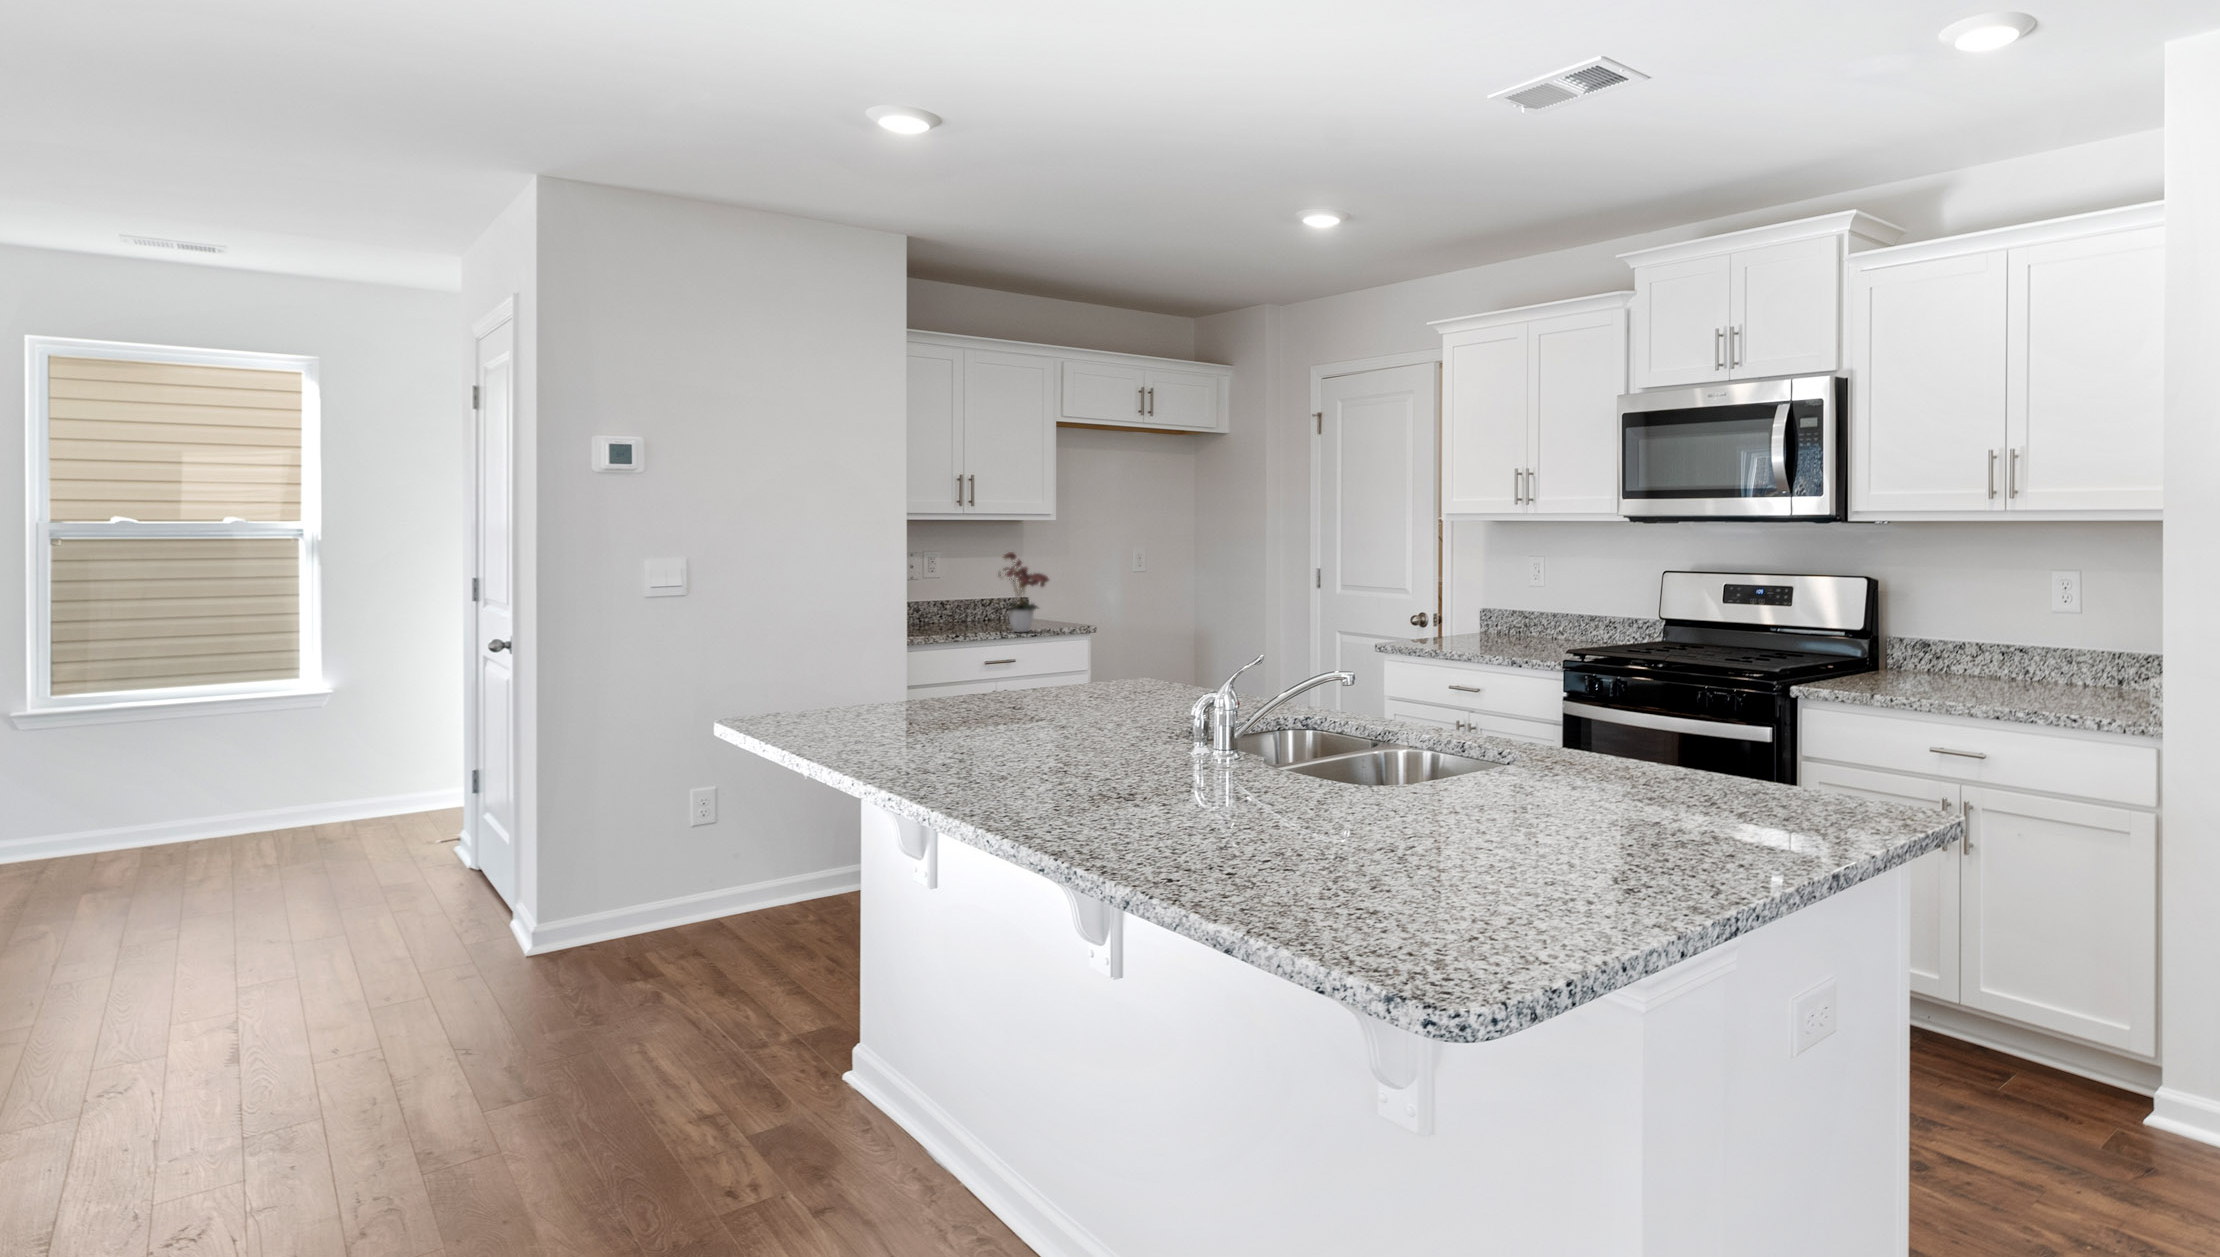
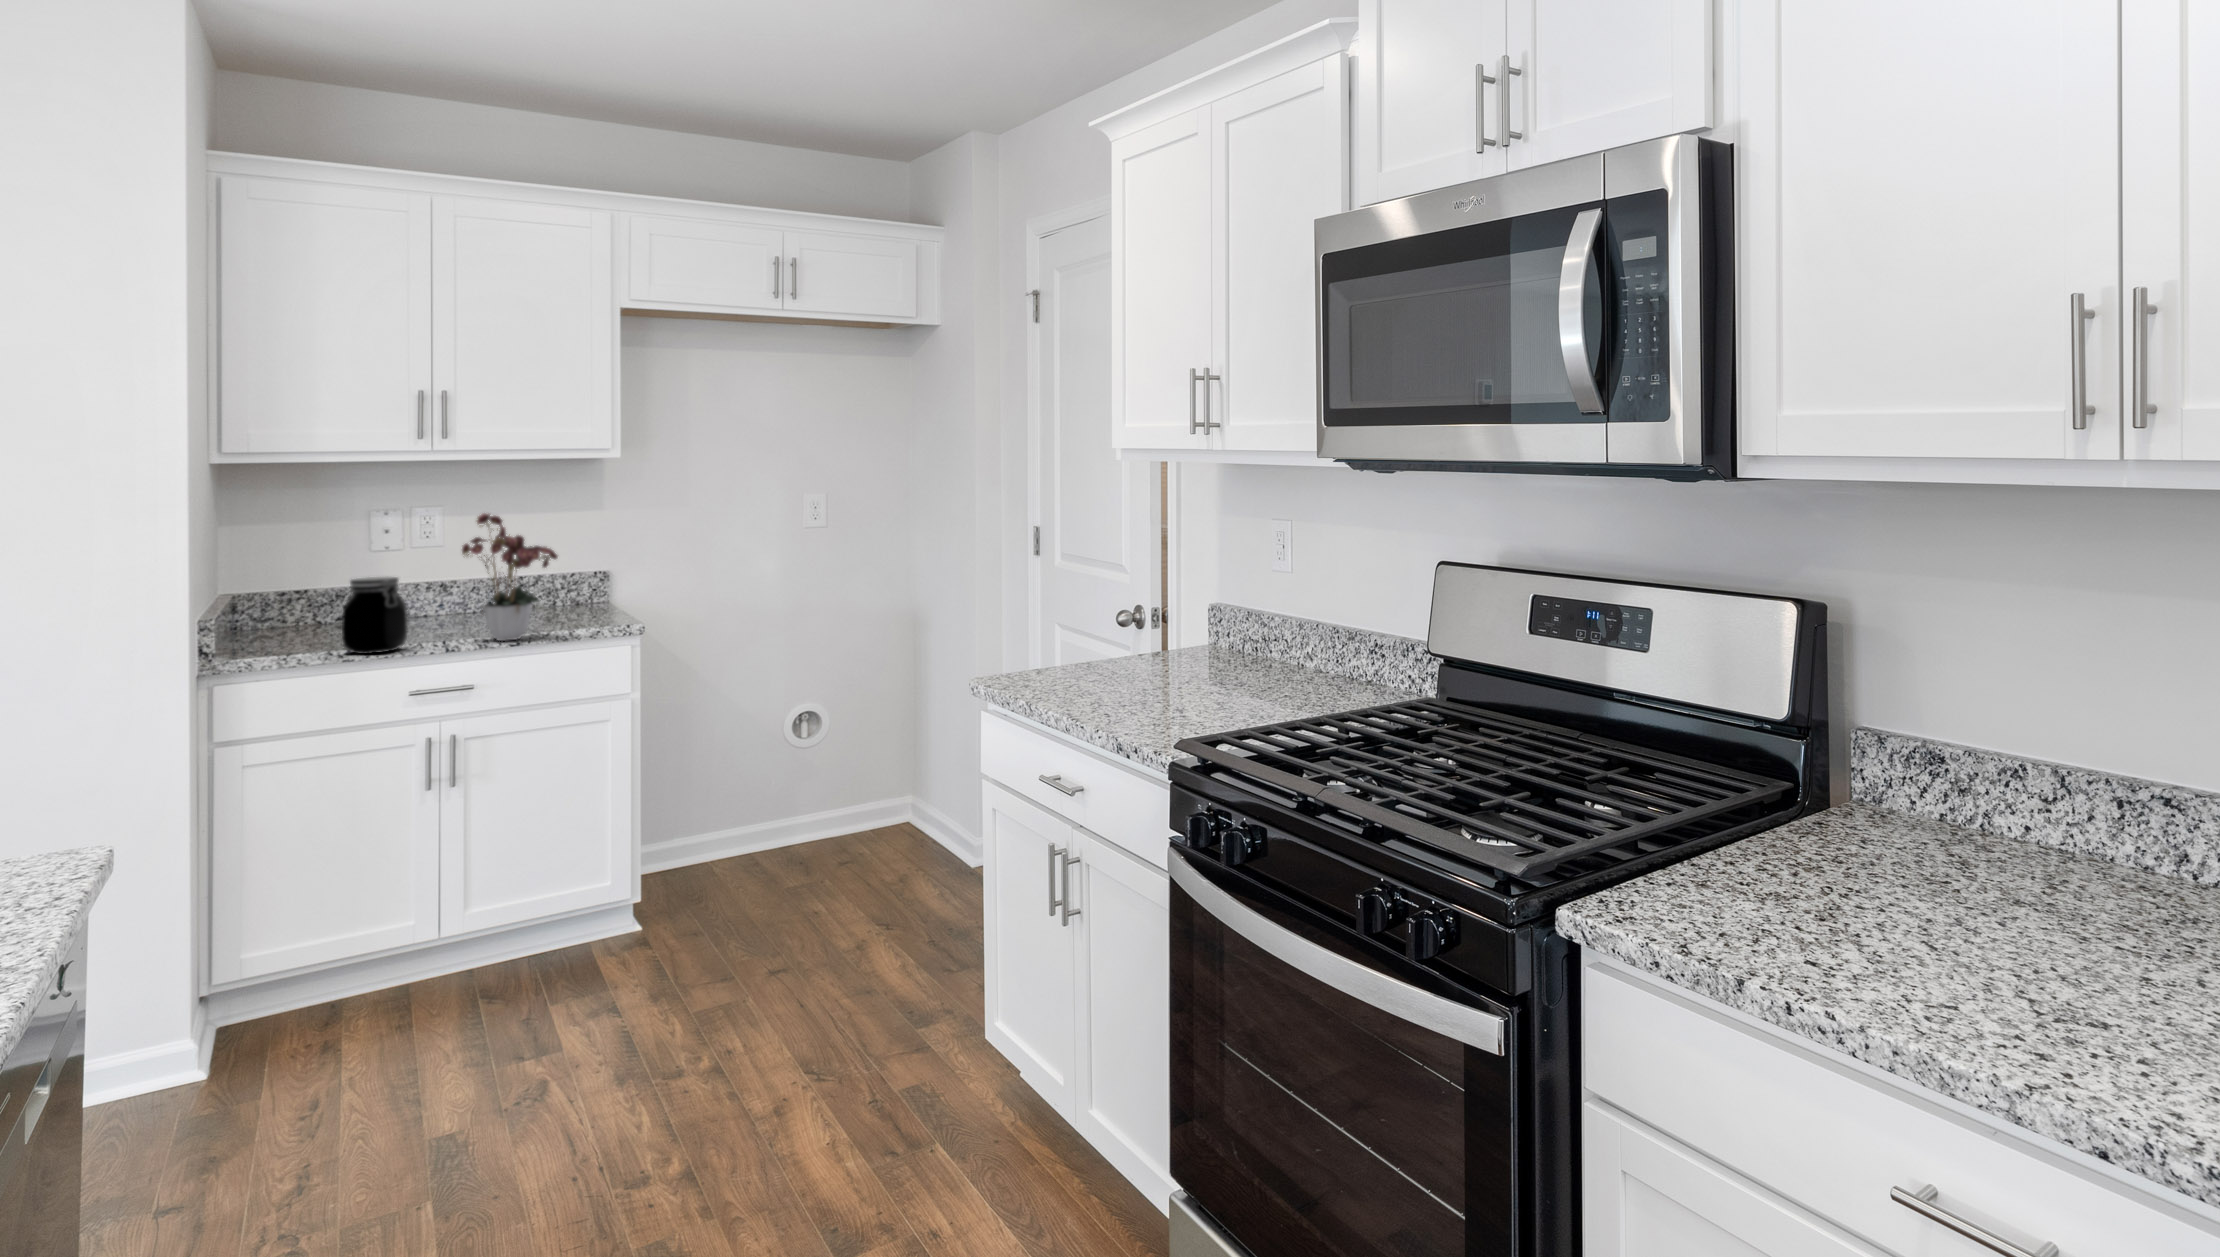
jar: none [946,590,978,636] -> present [342,577,407,654]

